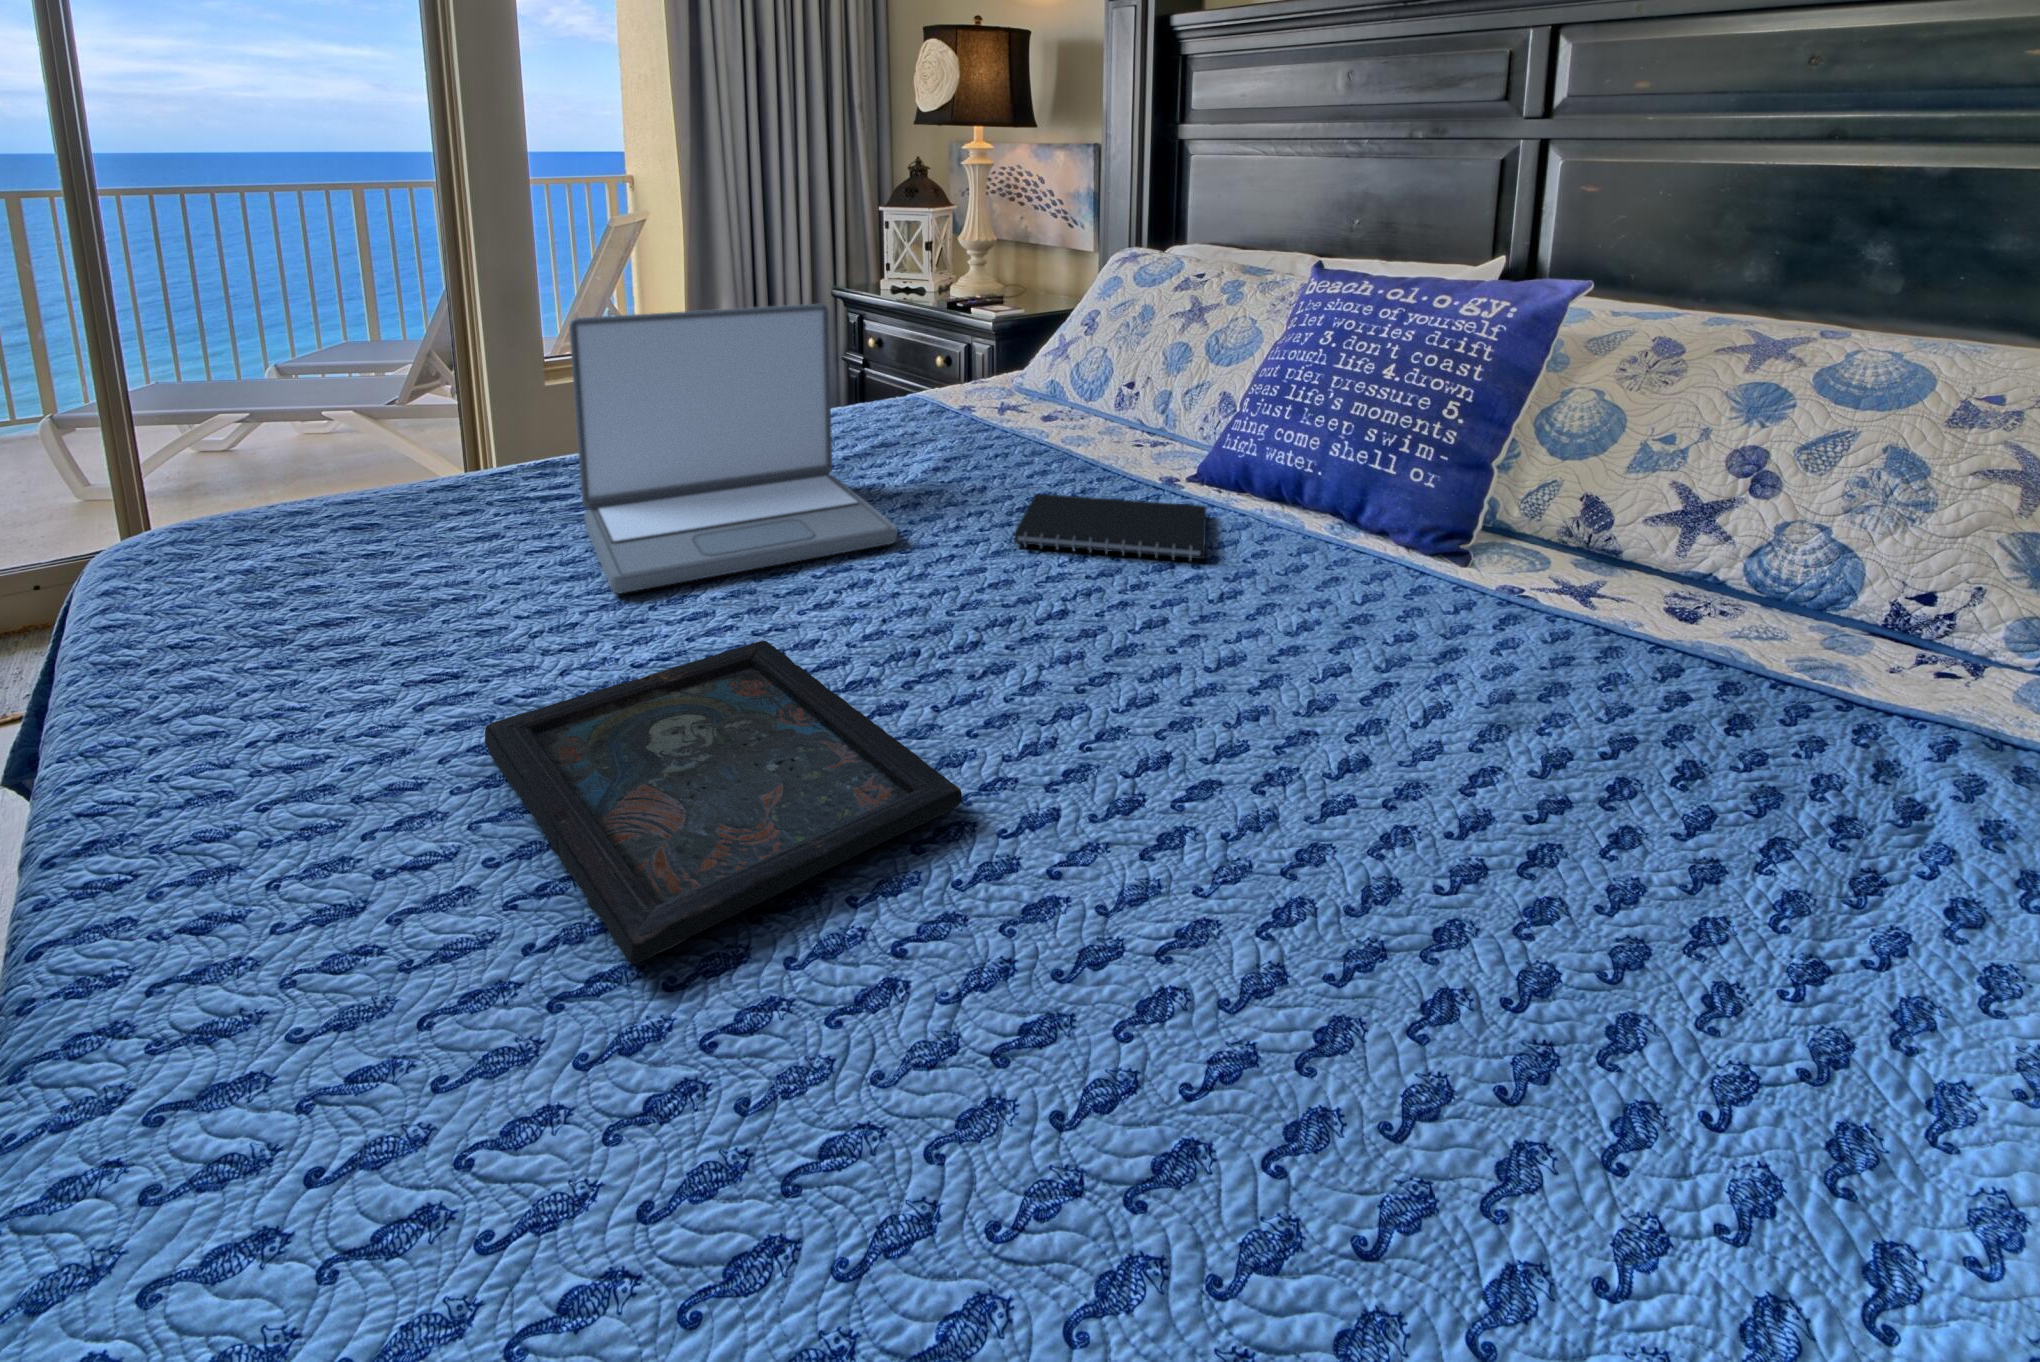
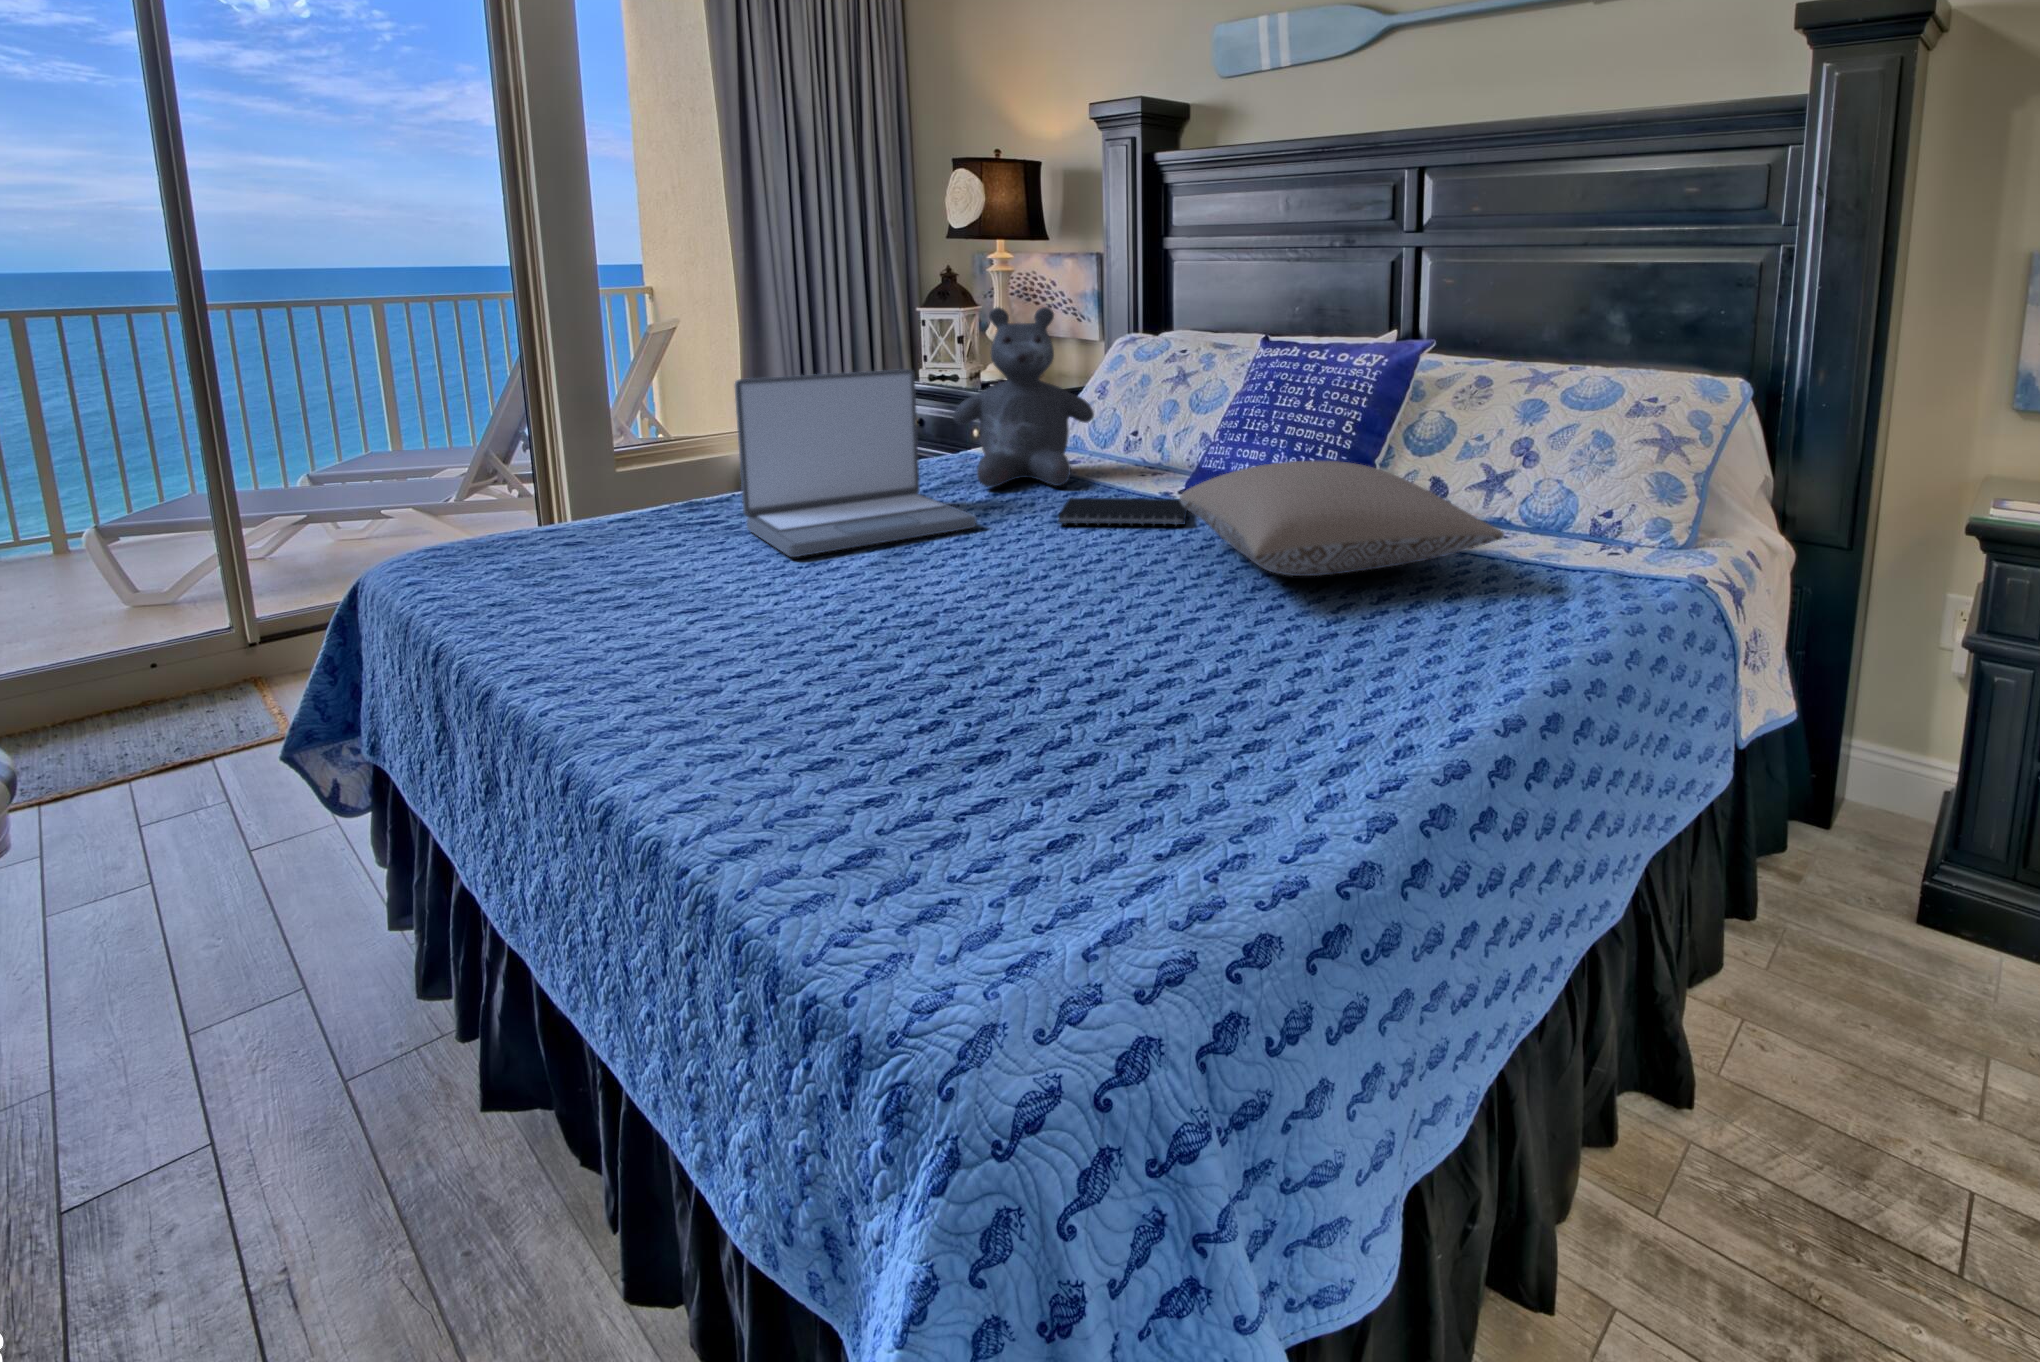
teddy bear: none [890,217,1077,465] -> present [953,307,1094,487]
pillow: none [1201,498,1836,735] -> present [1180,461,1504,576]
tray: present [485,641,962,964] -> none [751,566,1044,669]

